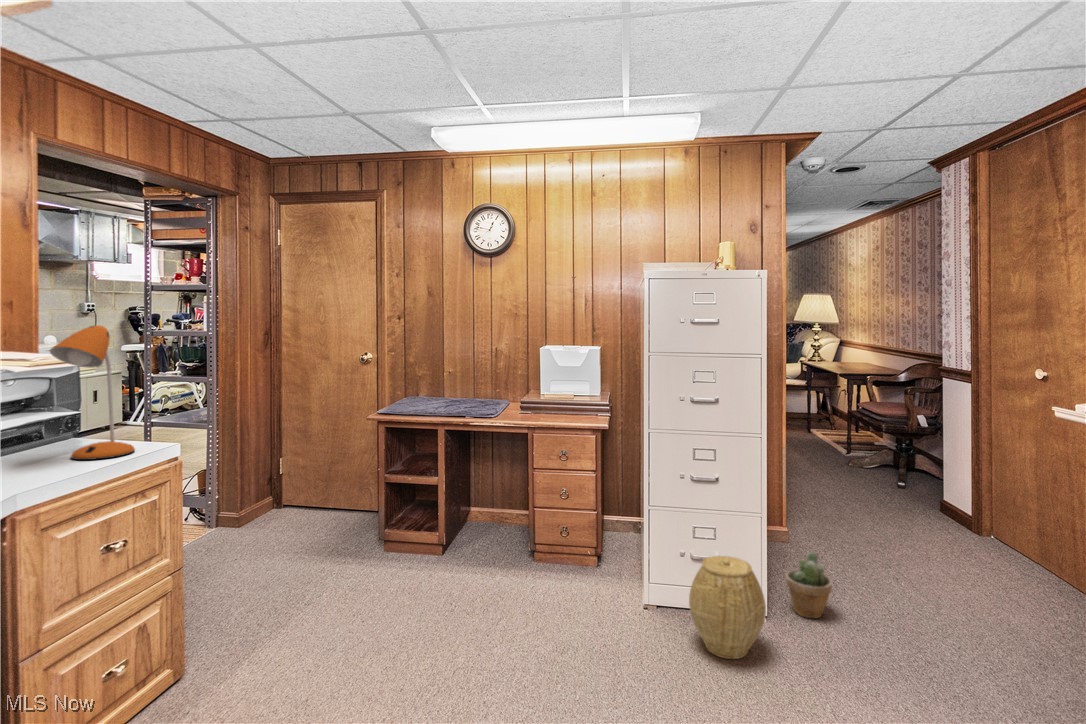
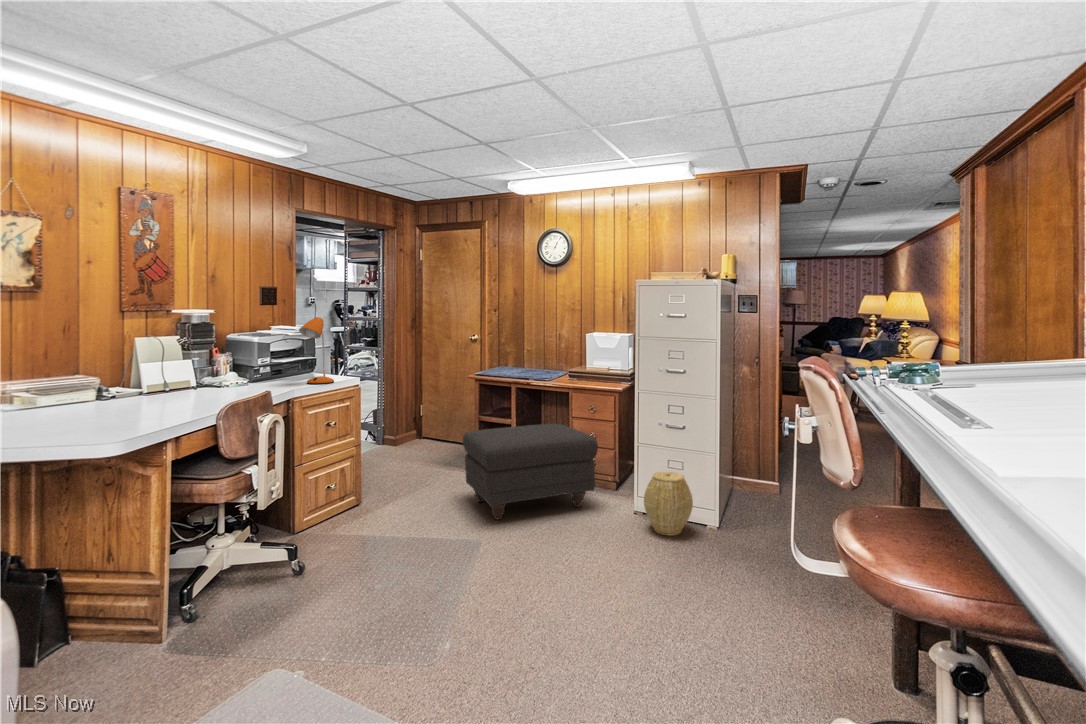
ottoman: none [382,484,602,668] -> present [463,424,598,520]
potted plant: present [786,552,832,618] -> none [729,480,761,525]

